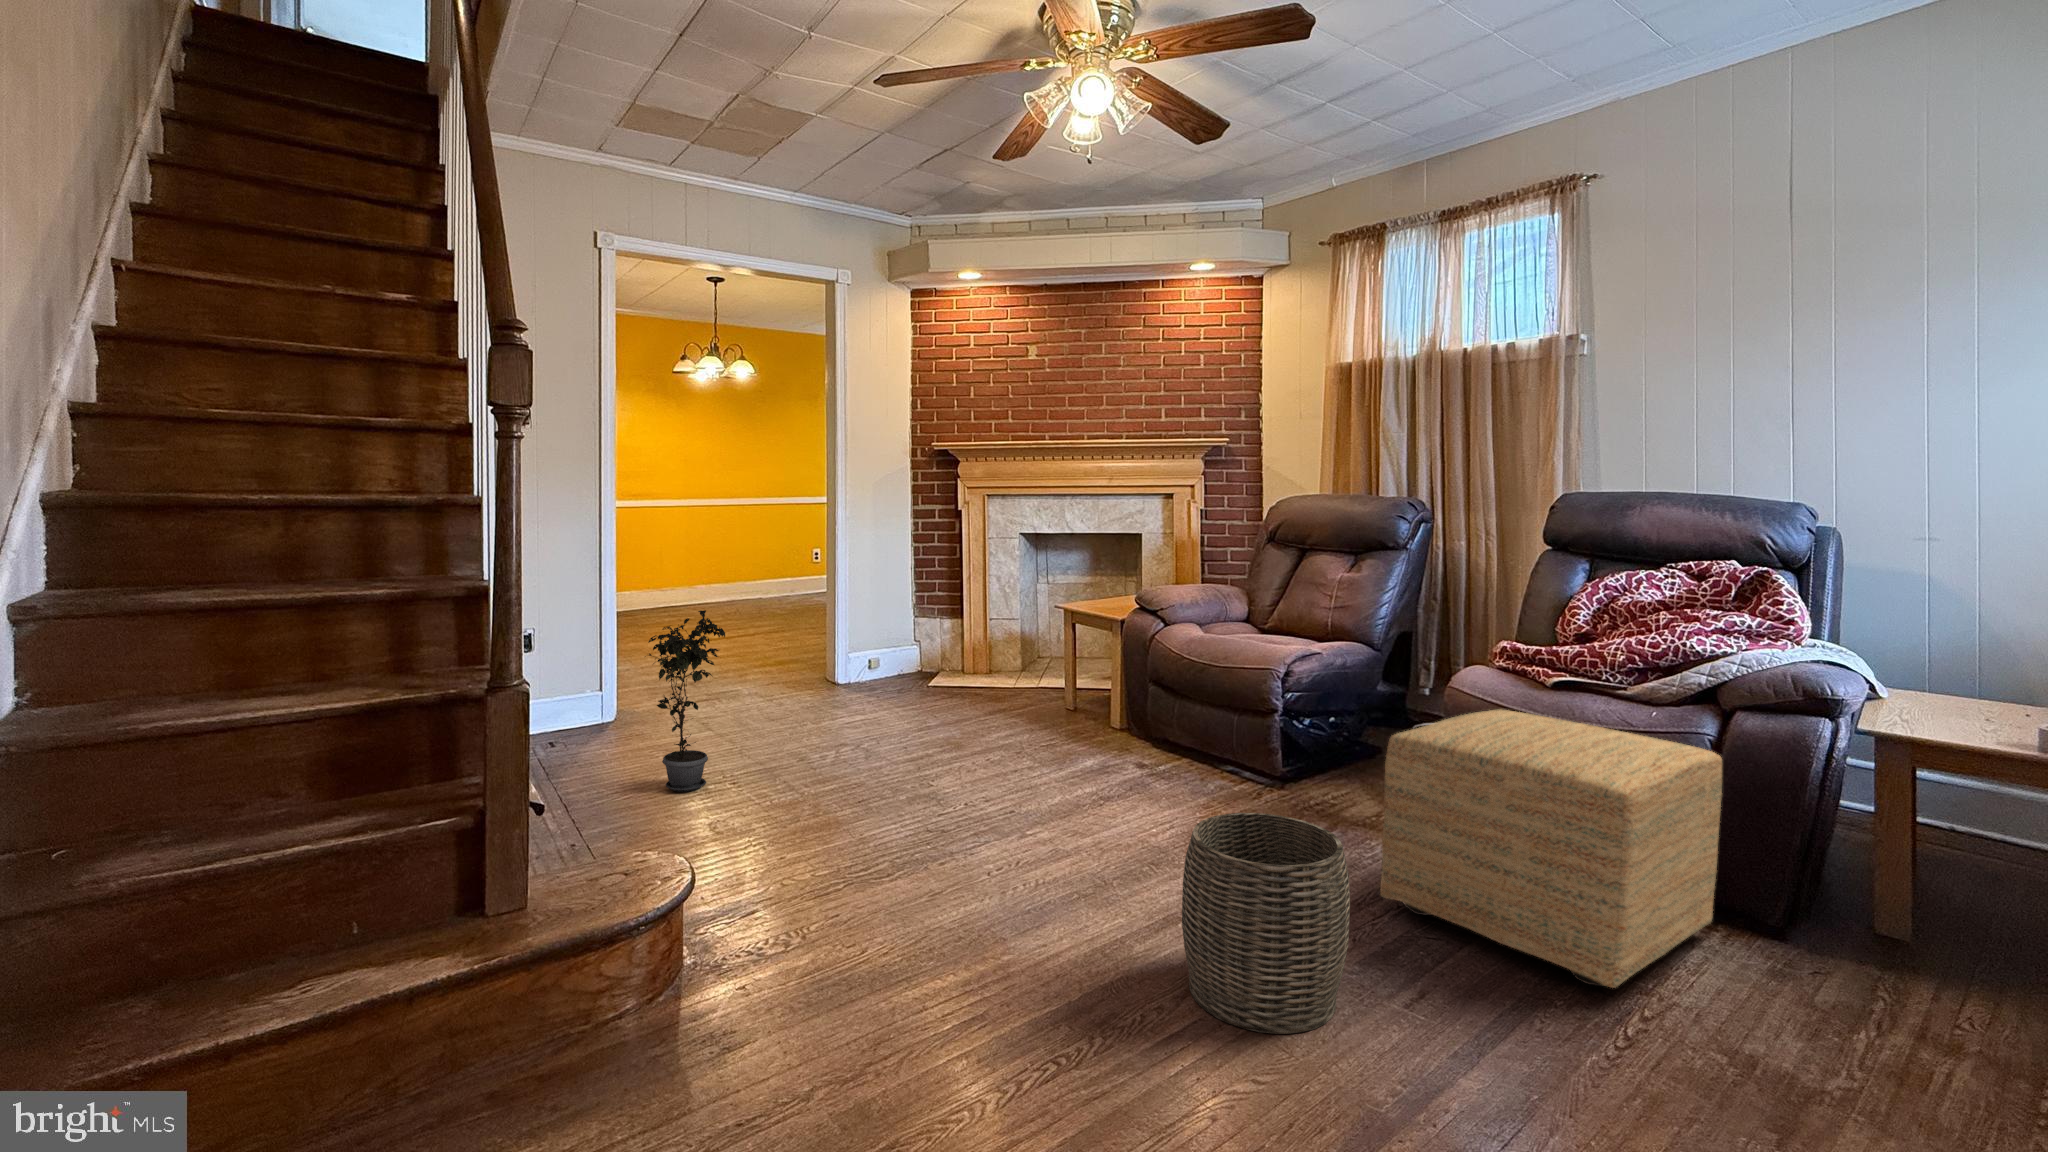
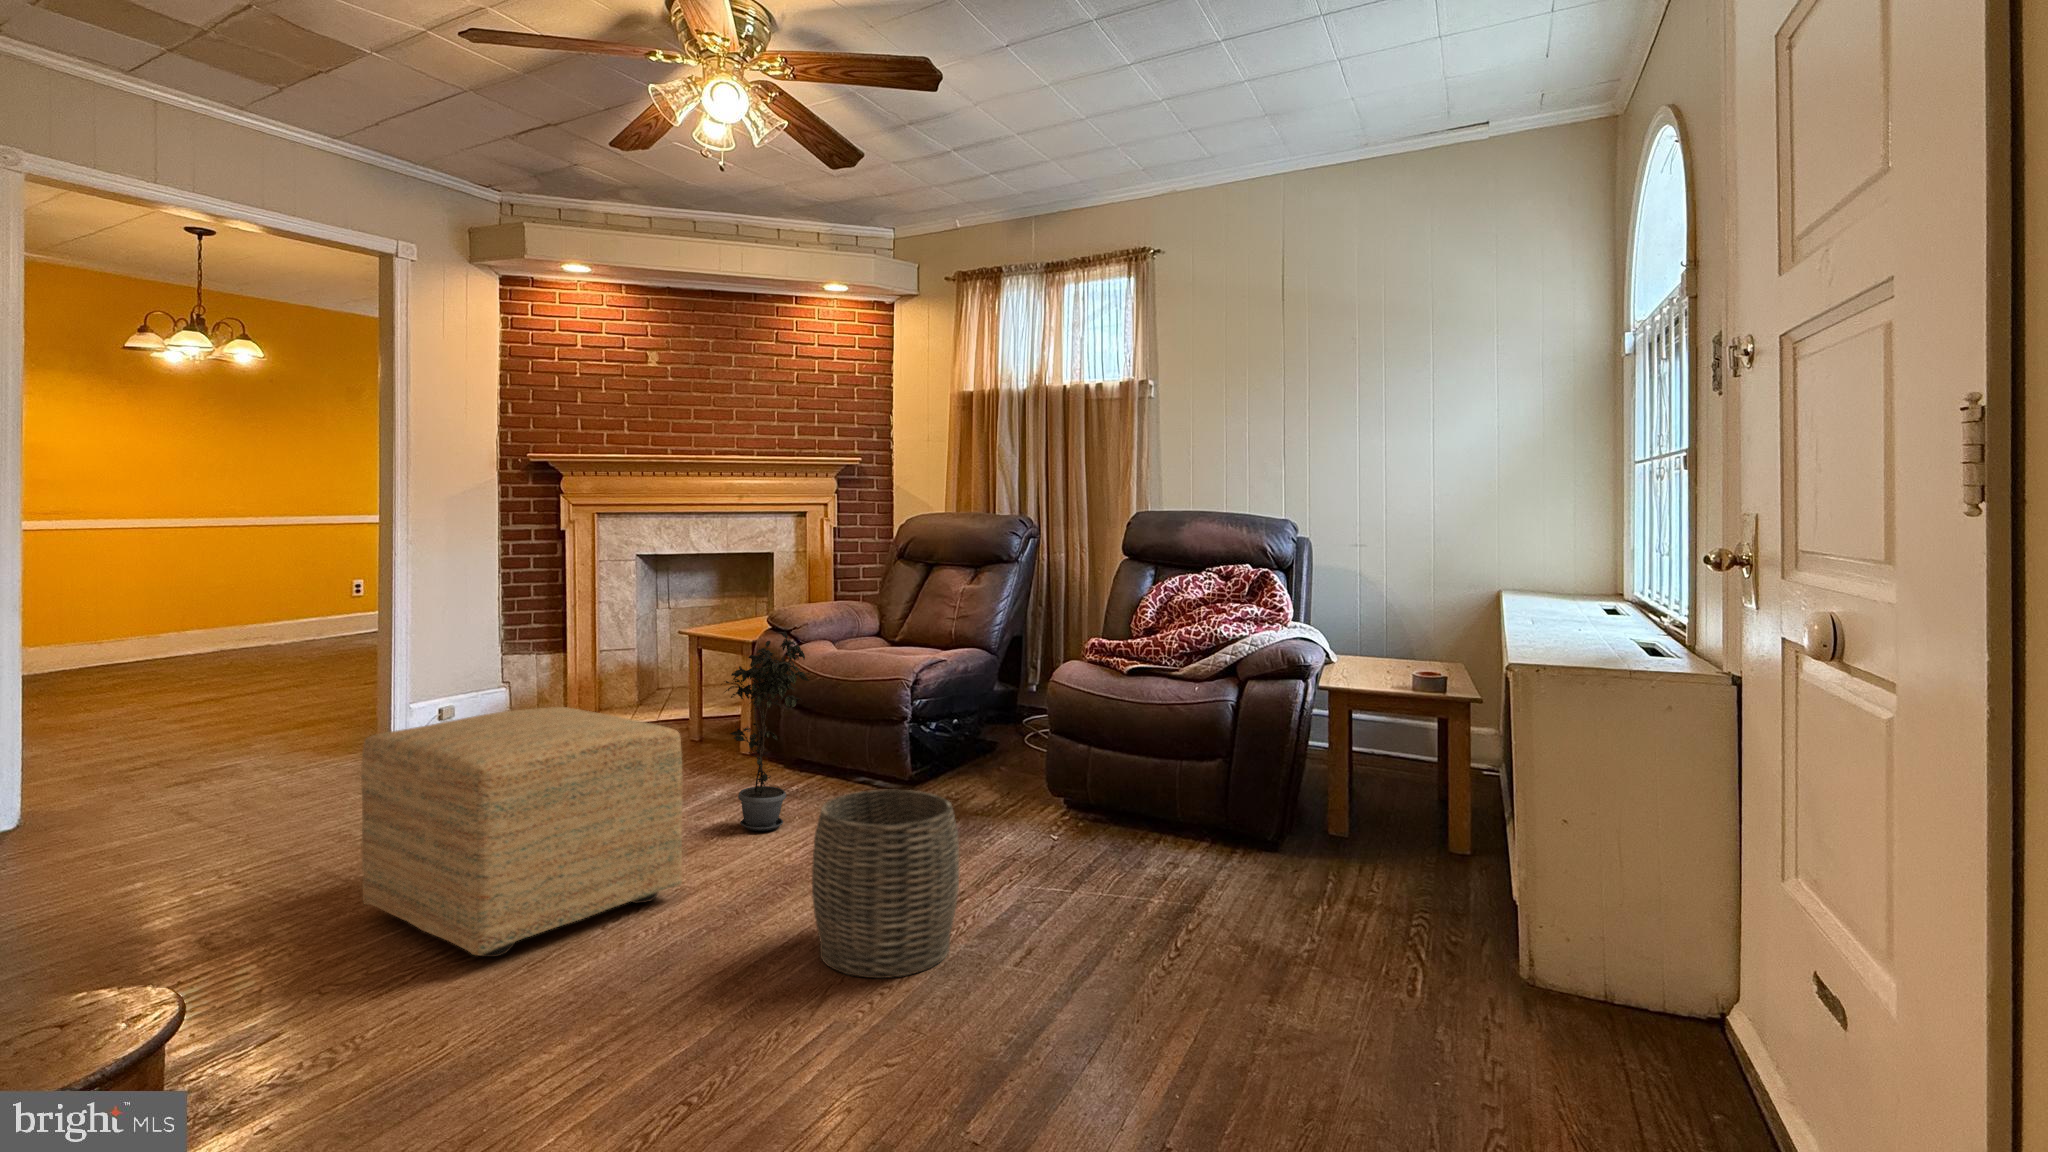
potted plant: present [648,610,725,792] -> present [721,632,809,831]
ottoman: present [1380,709,1722,988] -> present [361,707,682,957]

